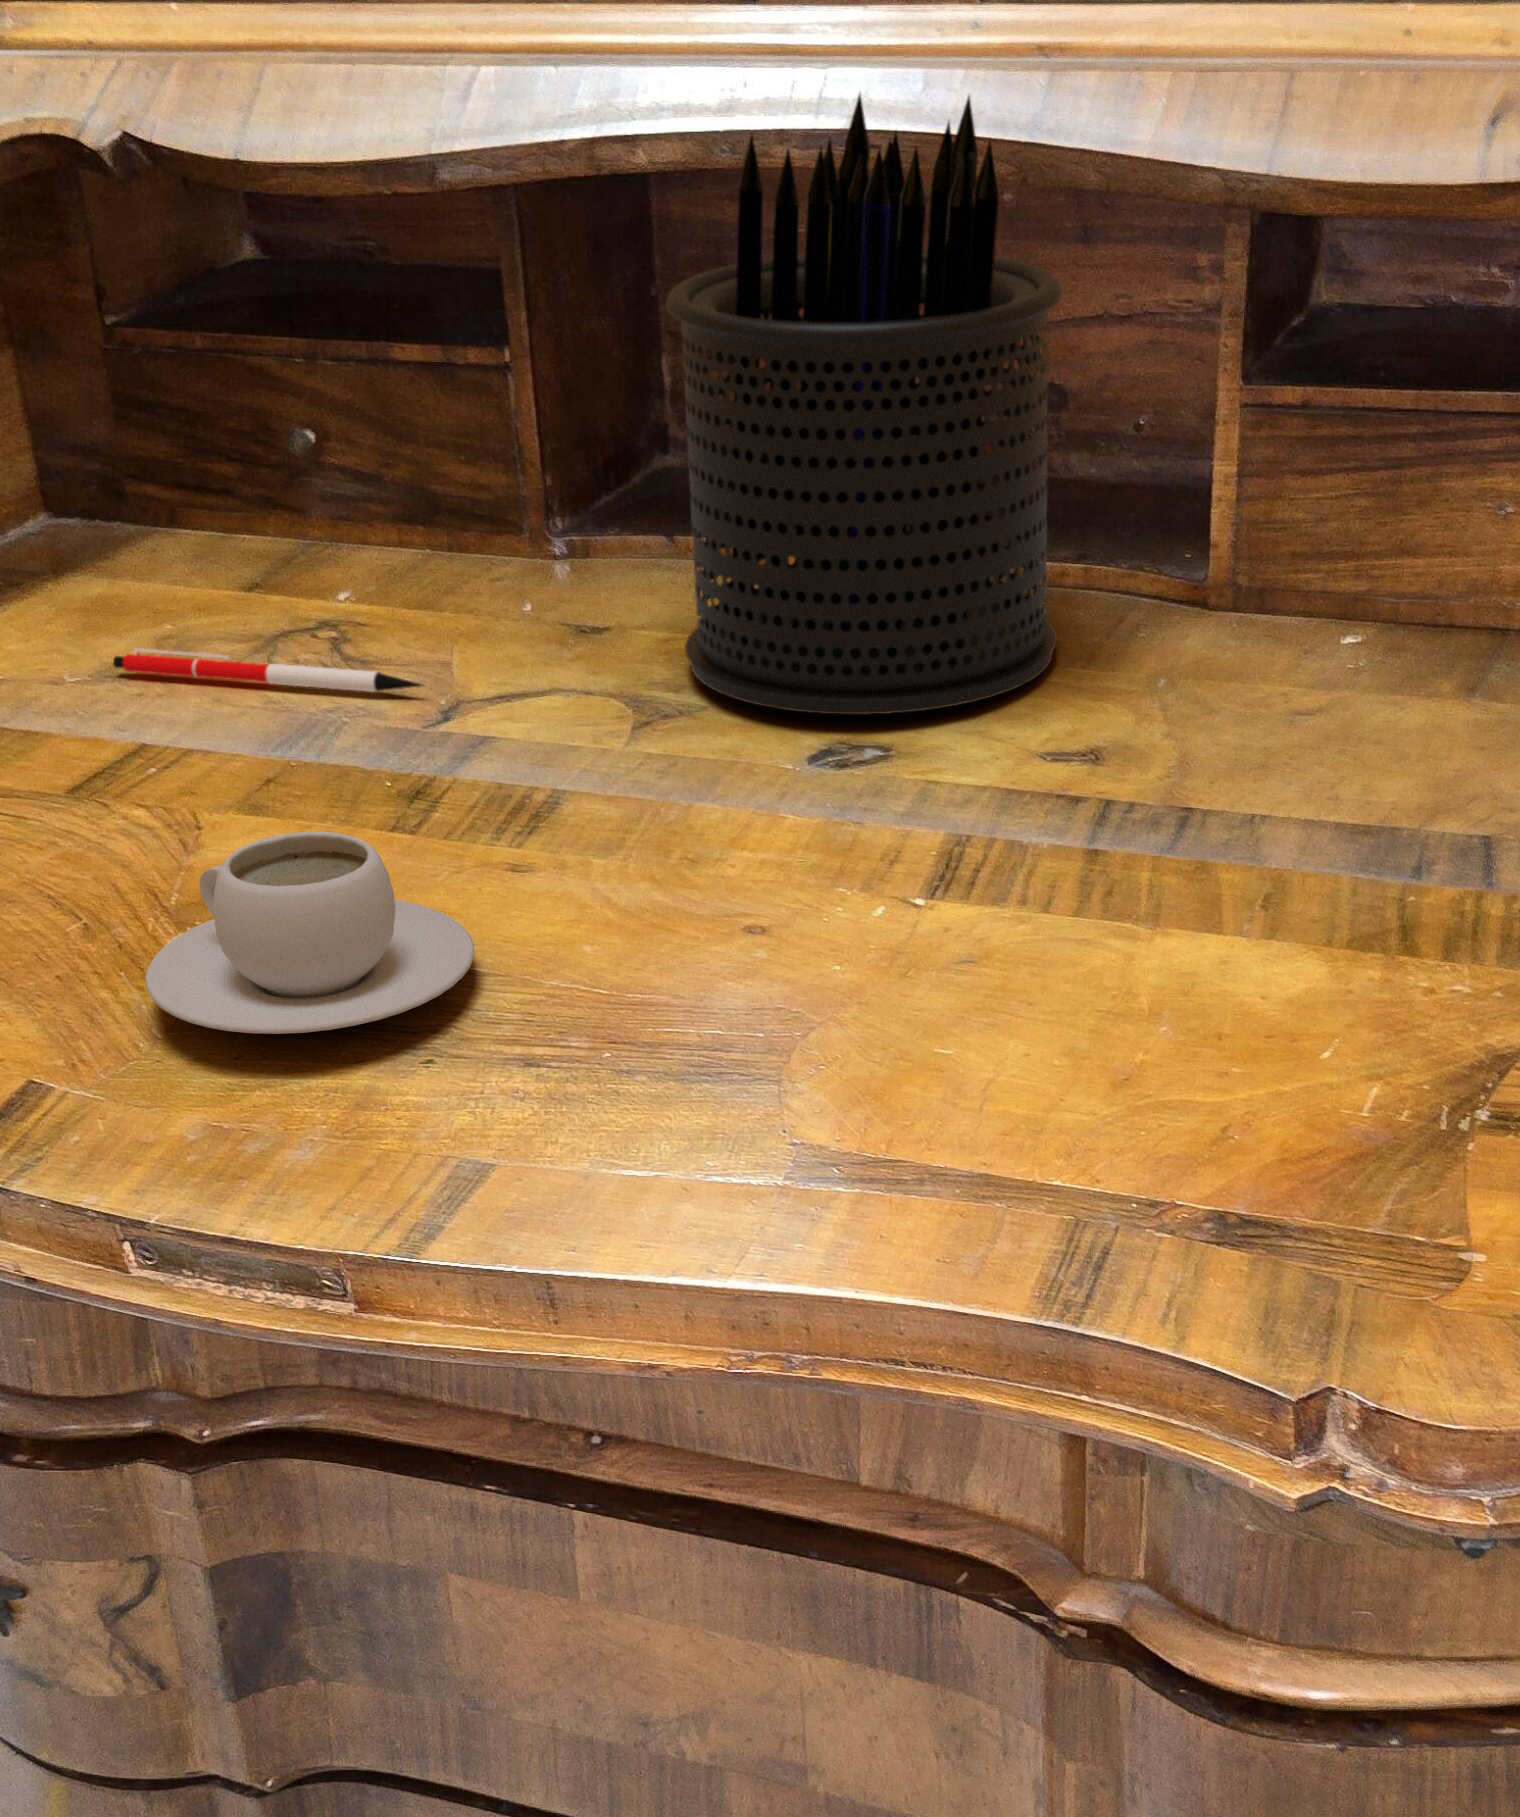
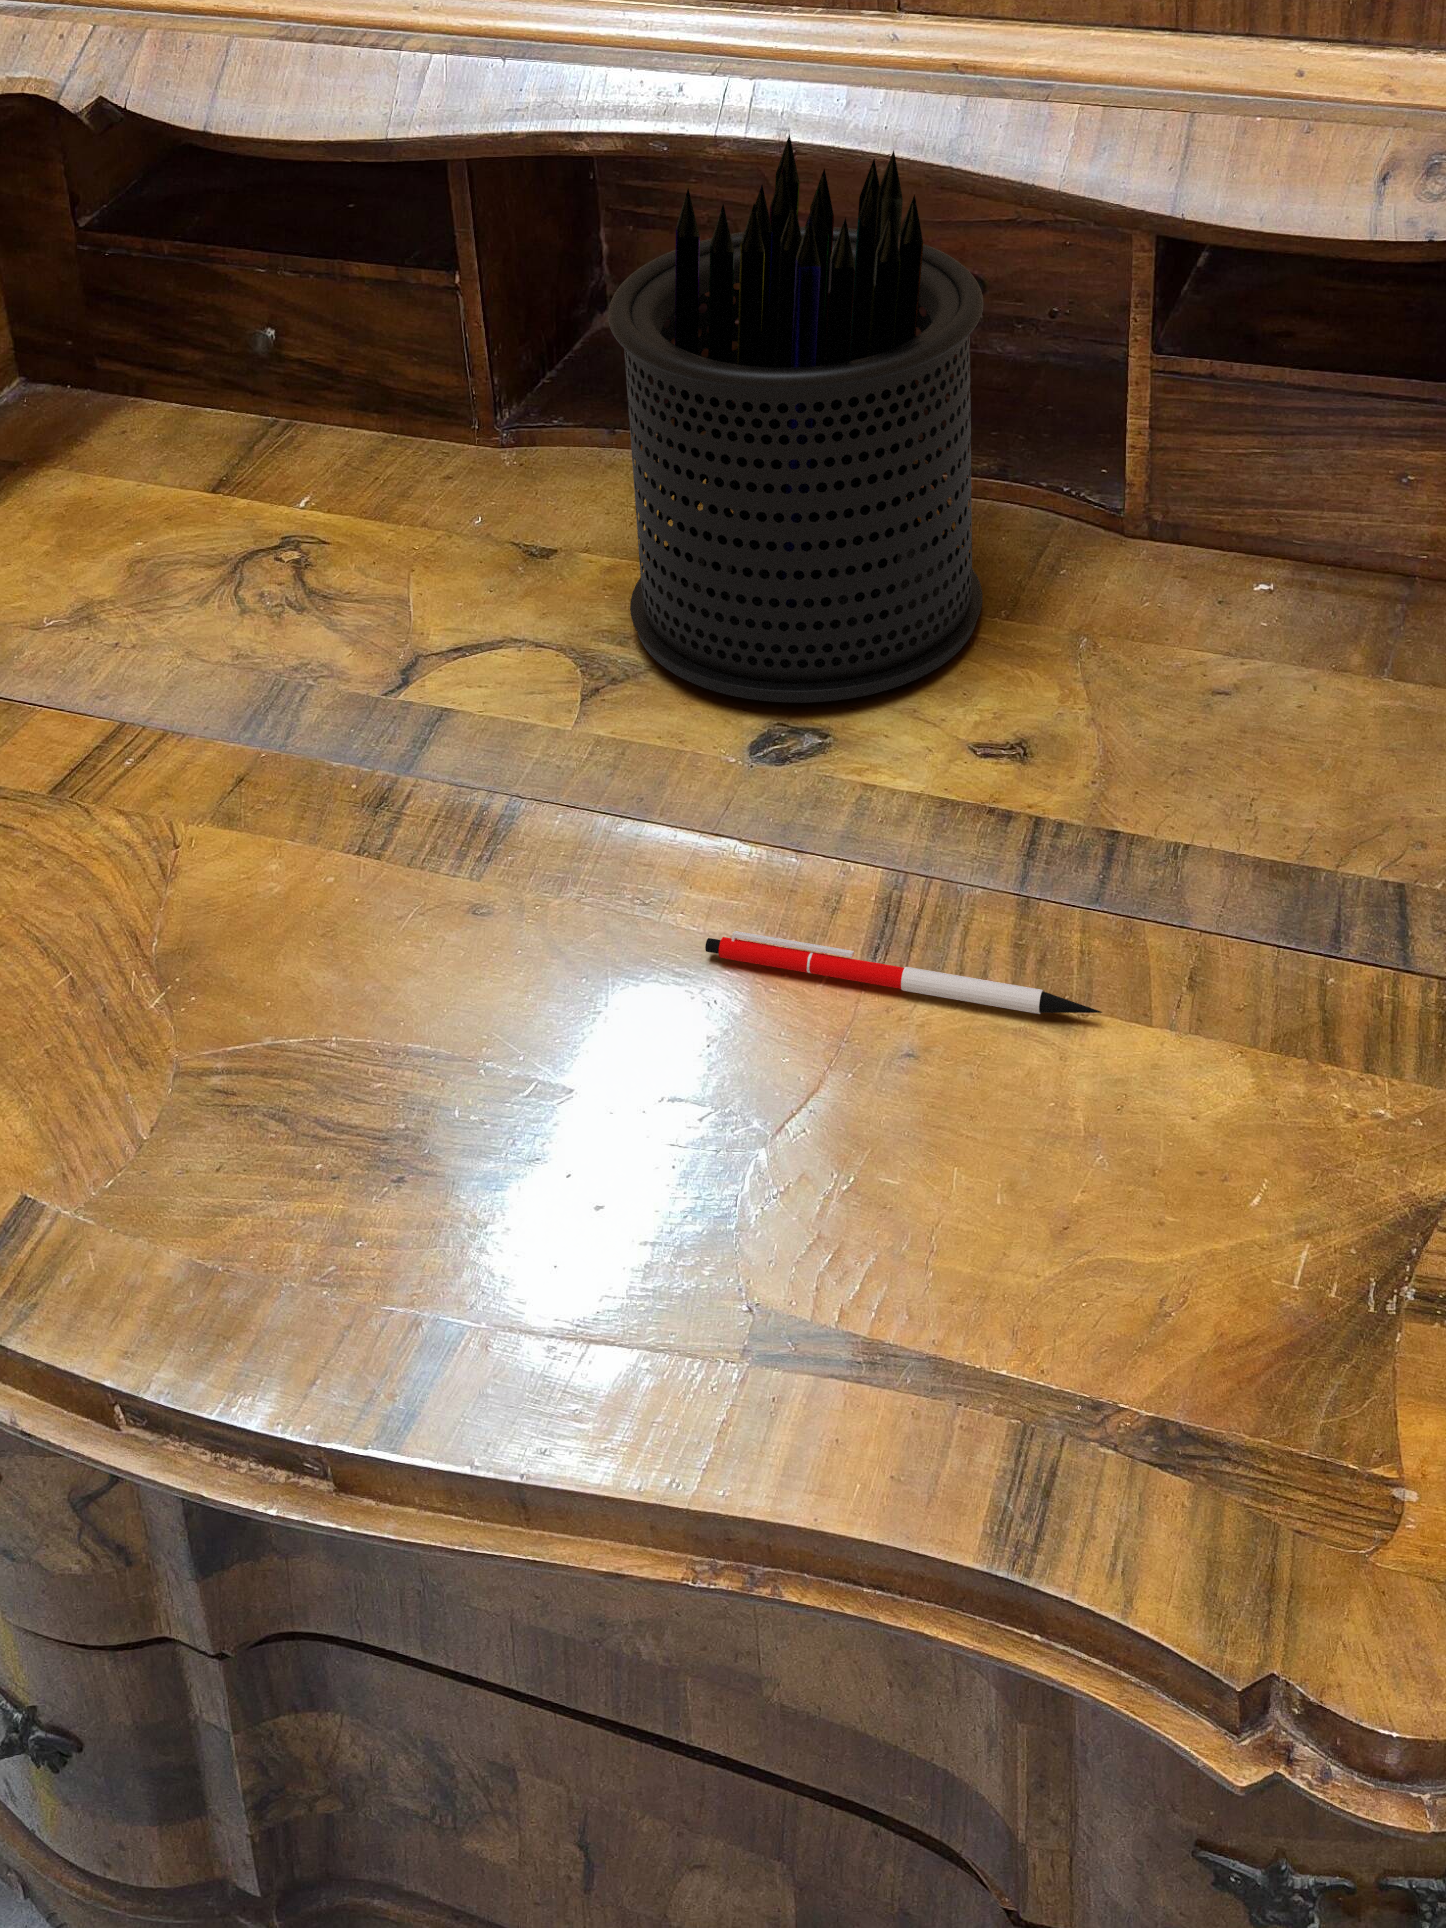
pen: present [113,648,422,692] -> present [705,931,1102,1014]
teacup: present [145,832,474,1034] -> none [132,929,442,1165]

